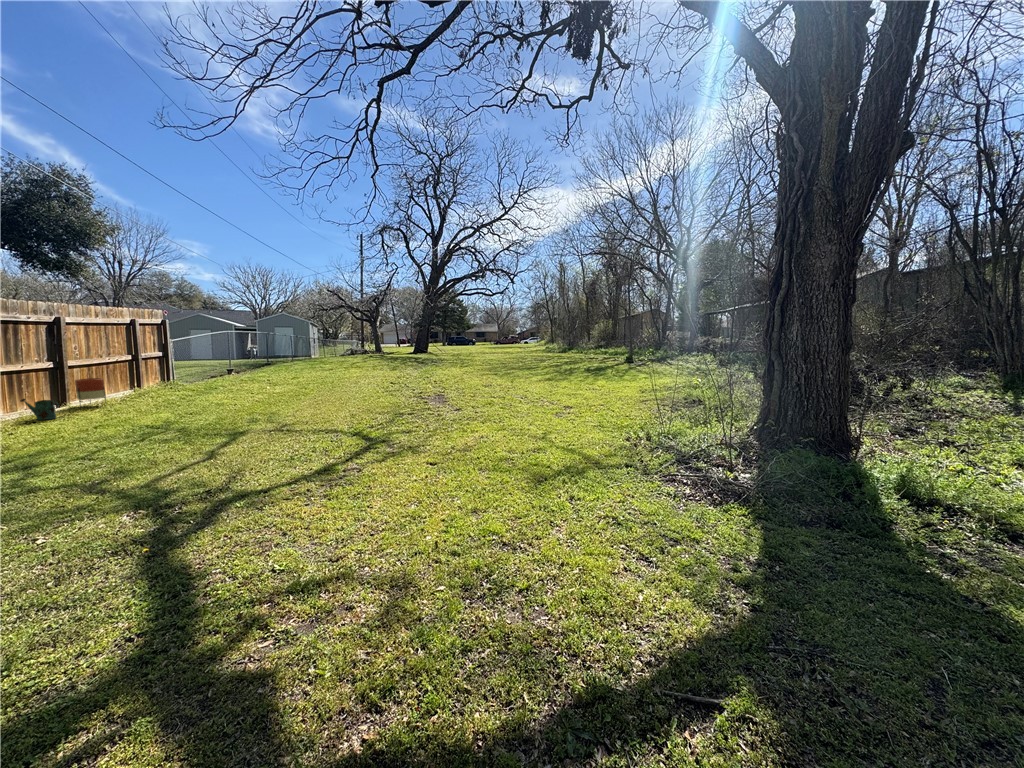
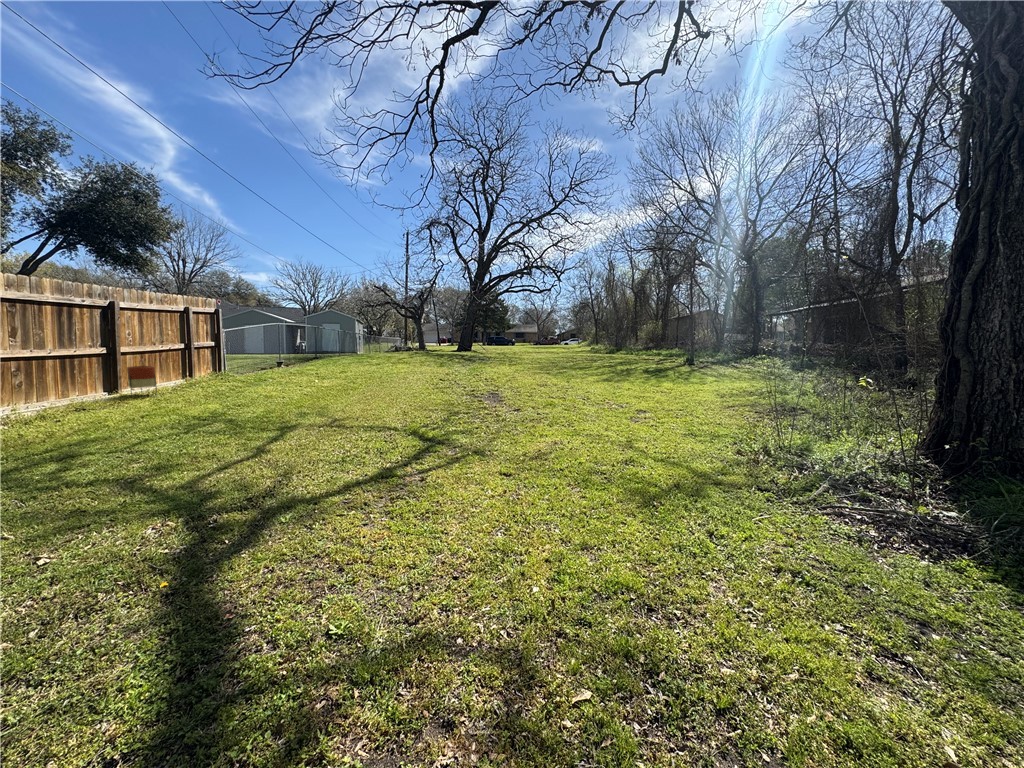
watering can: present [20,399,59,420] -> none [71,384,109,407]

